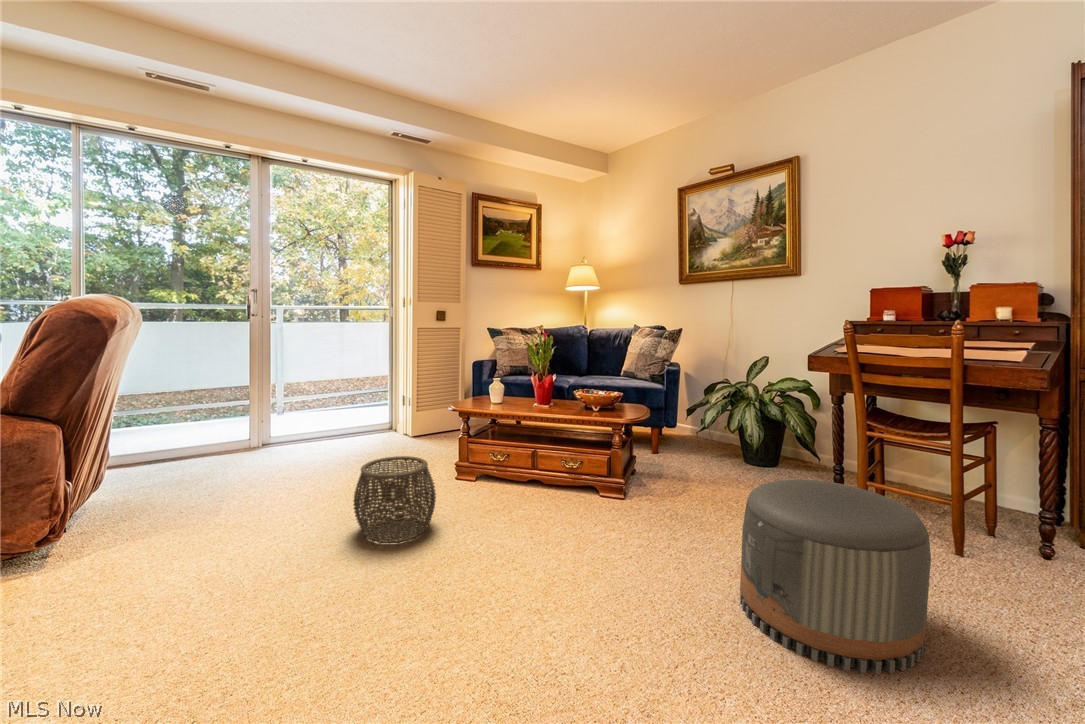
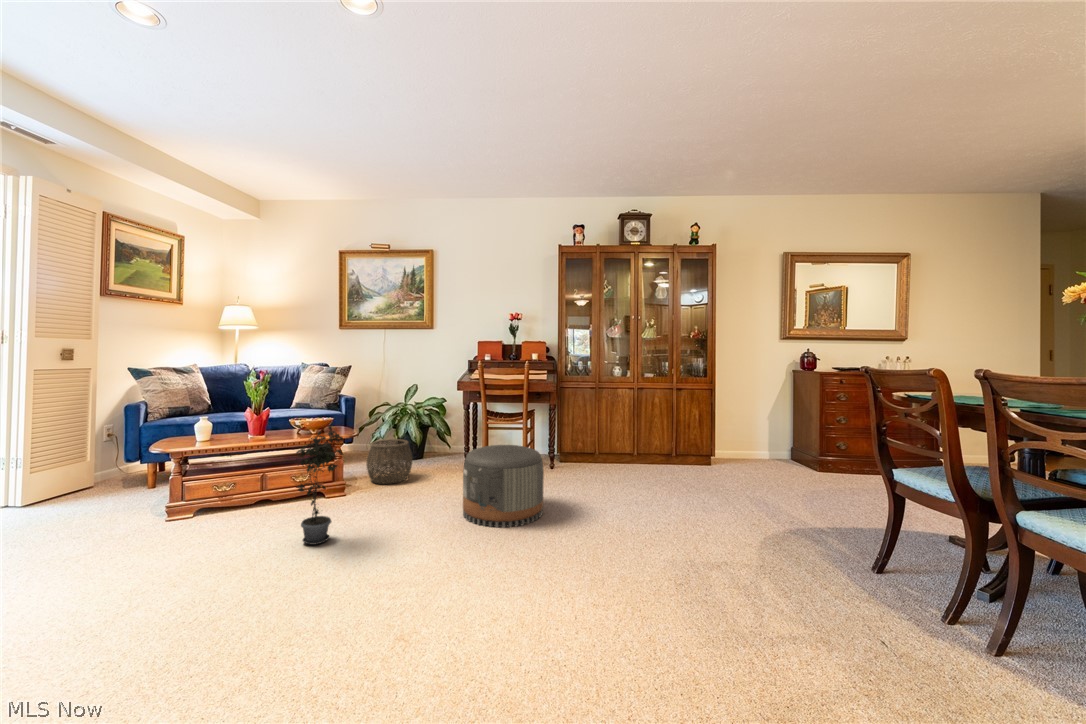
potted plant: none [499,407,563,556] -> present [292,426,343,545]
woven basket: present [353,456,436,543] -> present [367,439,412,484]

